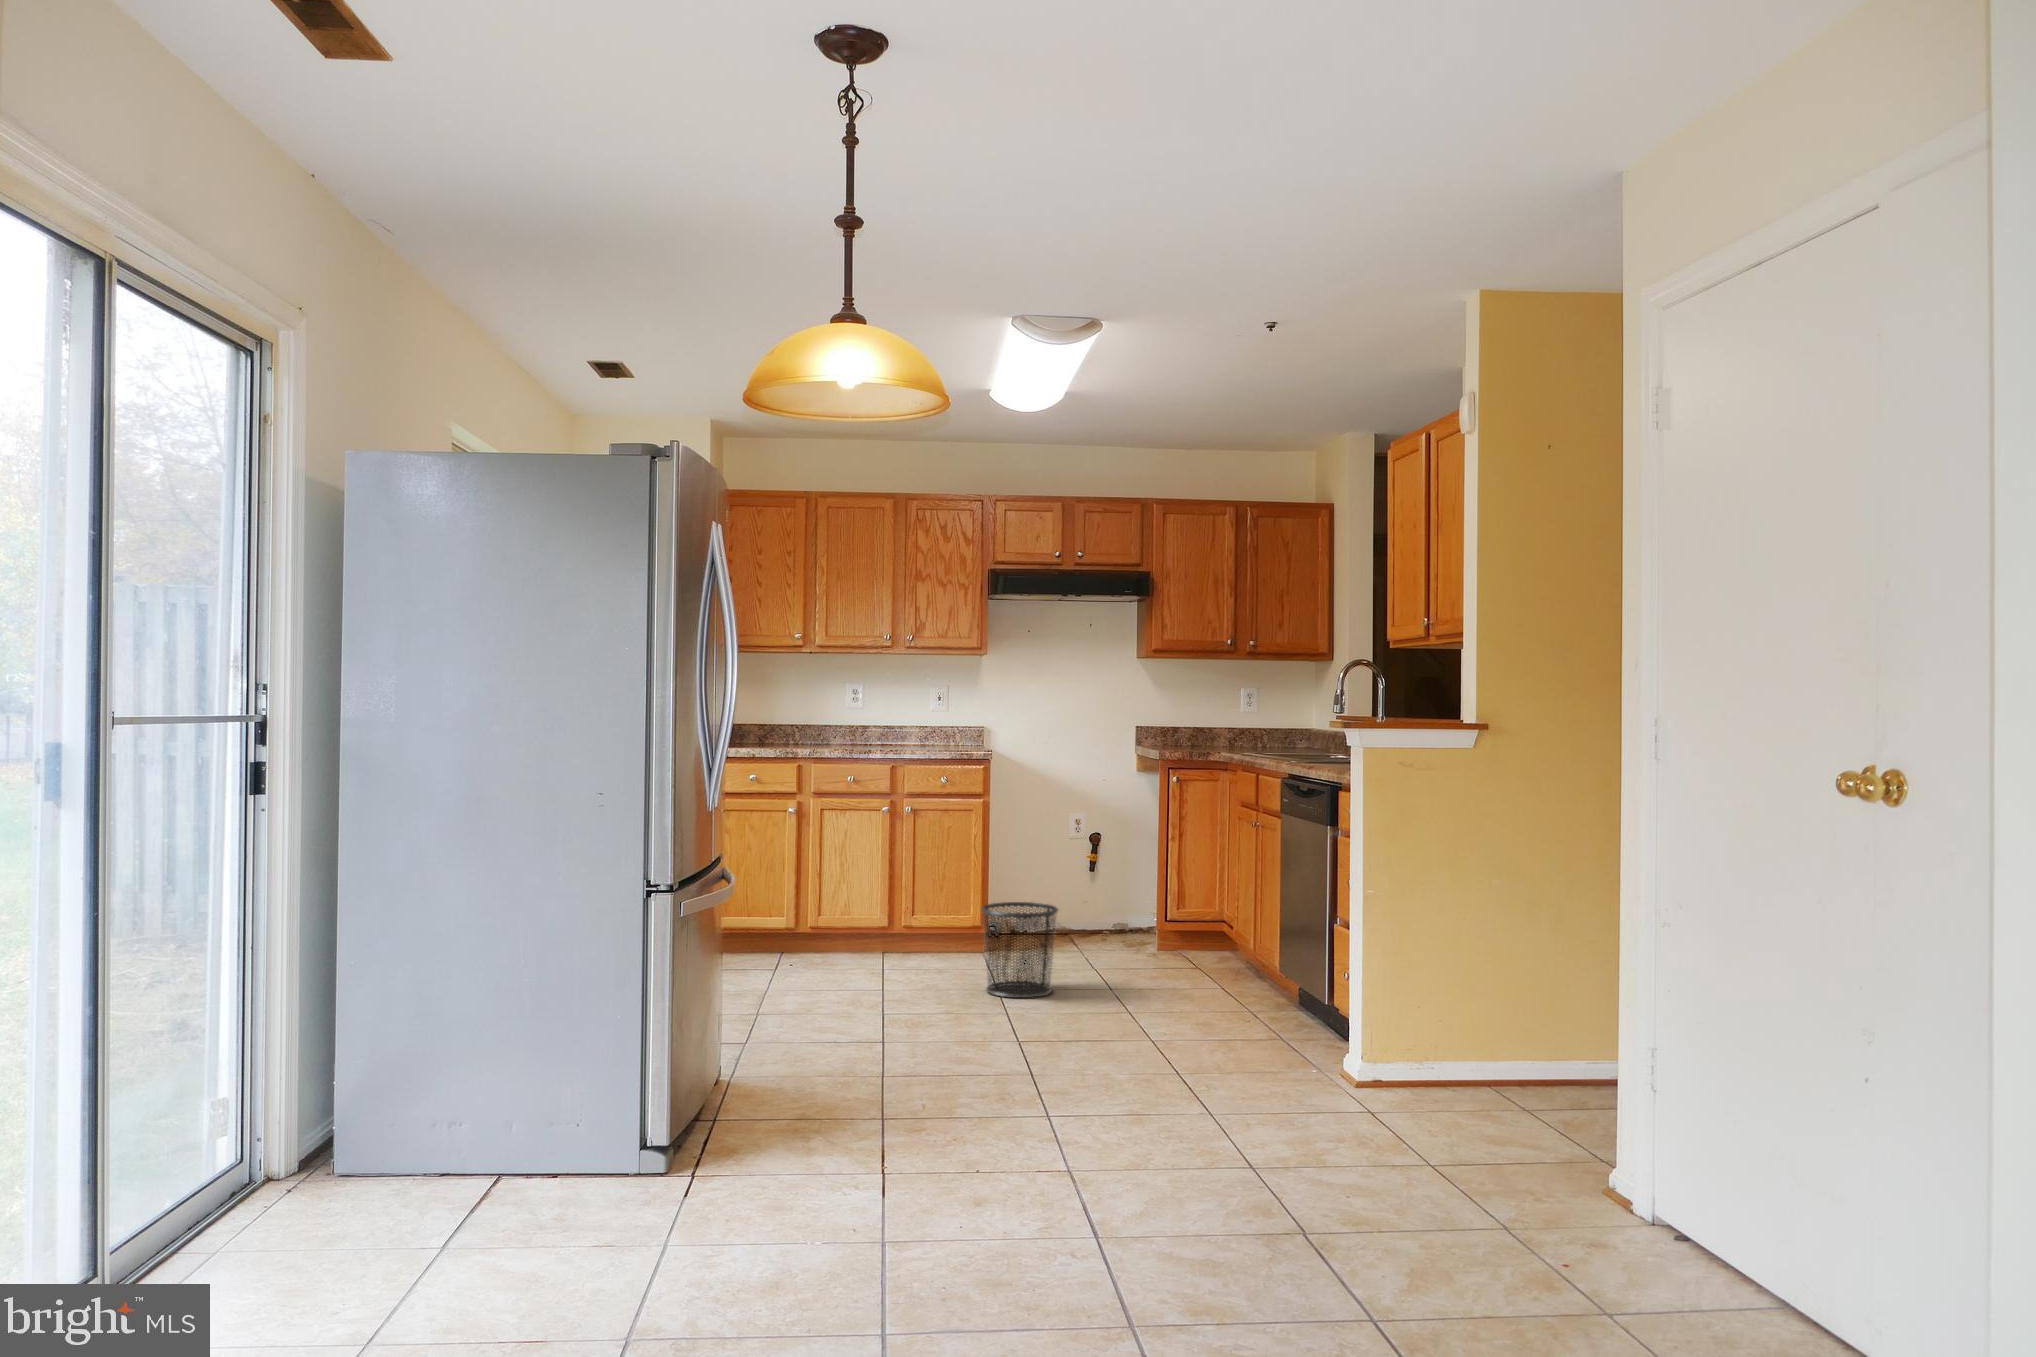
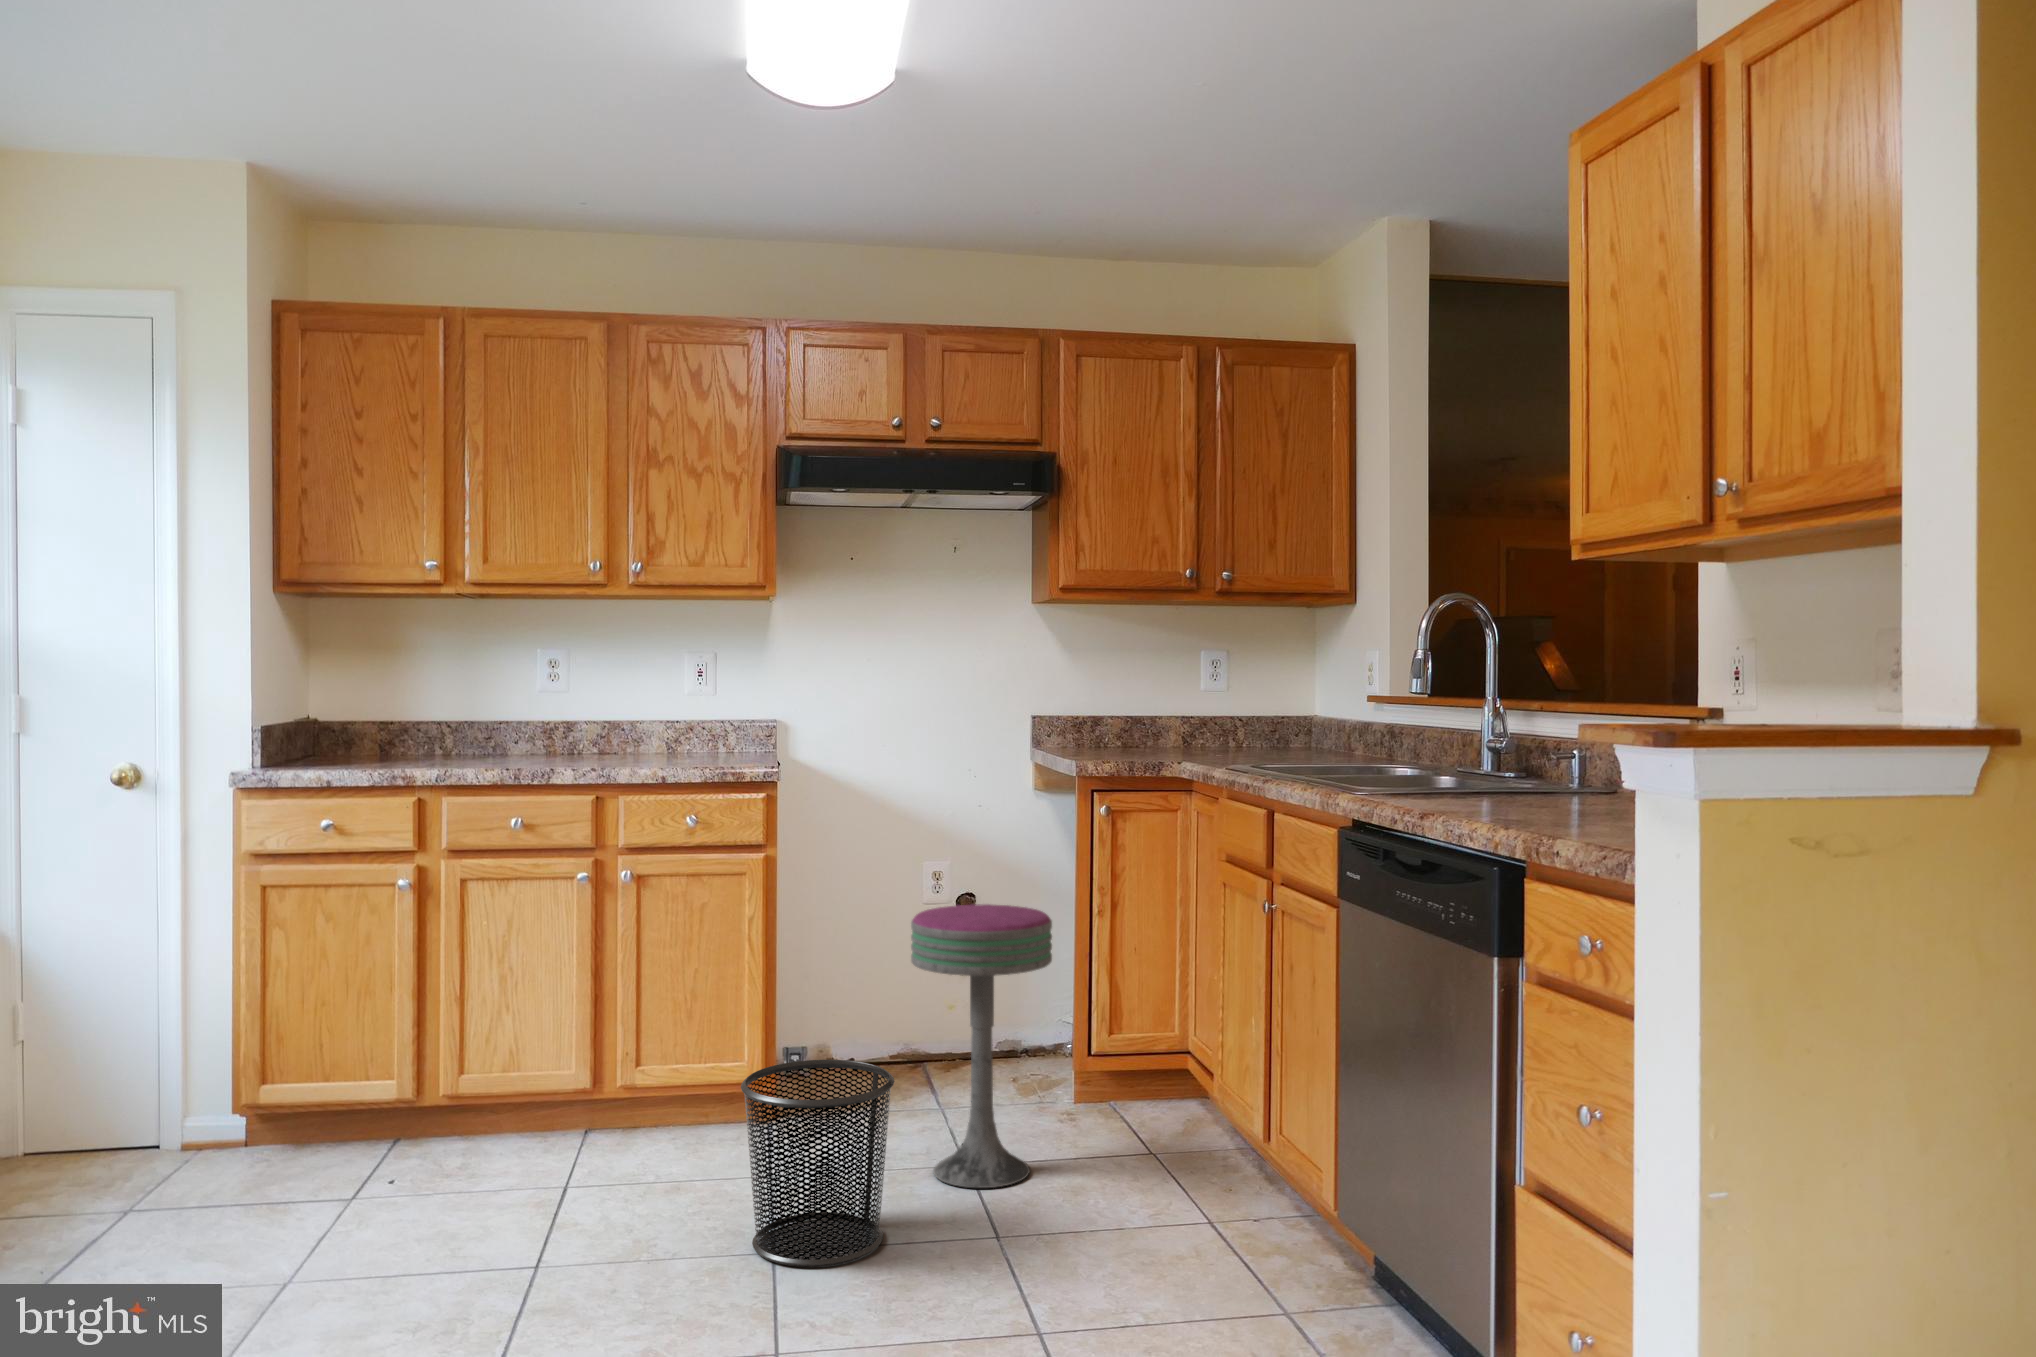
bar stool: none [1066,829,1143,978] -> present [911,904,1052,1188]

